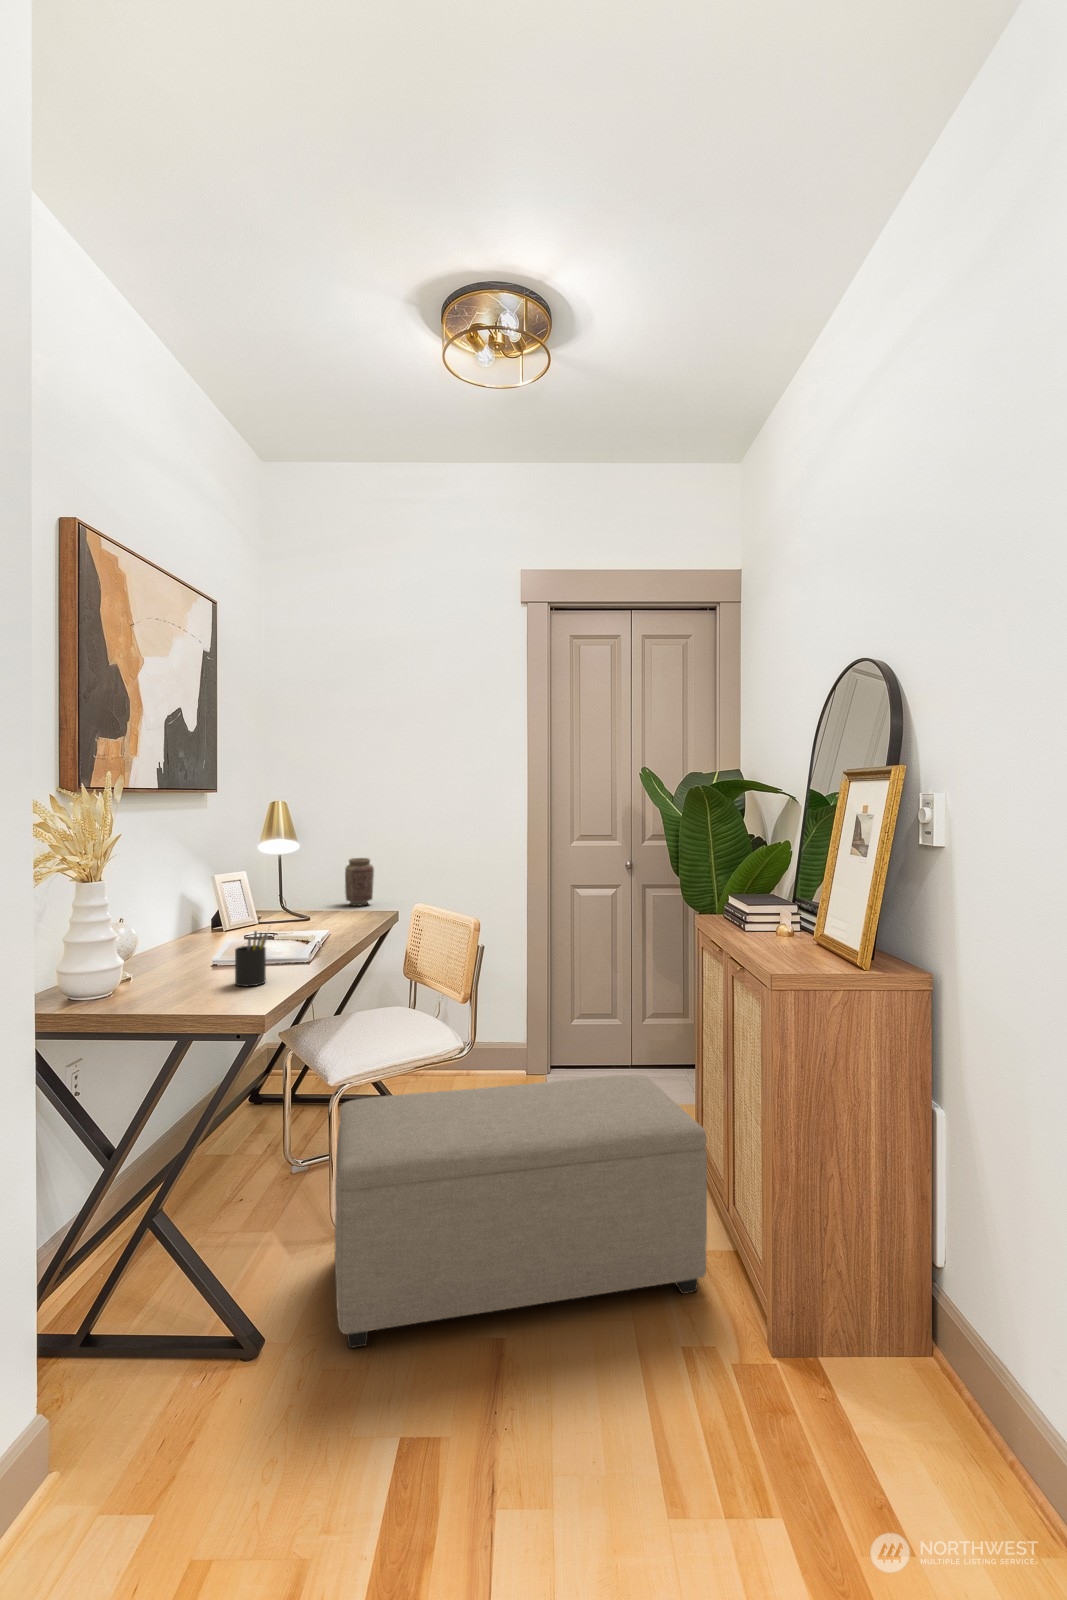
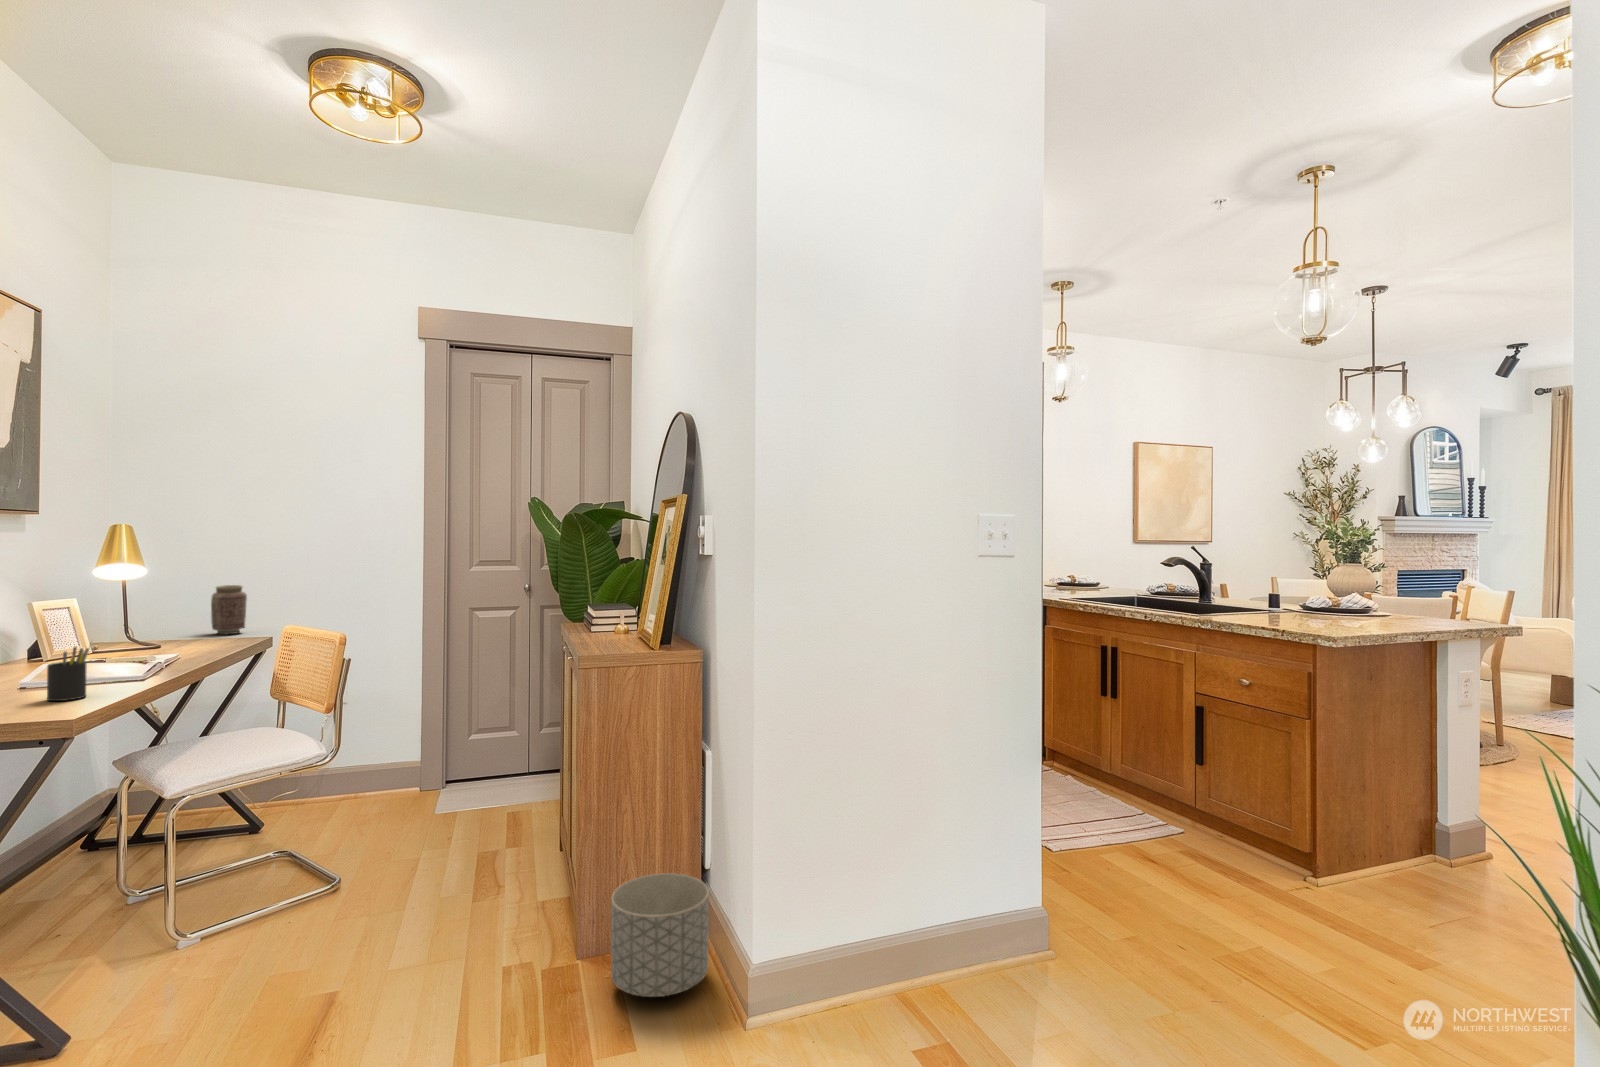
ottoman: present [335,1075,707,1348] -> none [157,762,538,1024]
planter: none [834,1269,977,1463] -> present [611,873,709,997]

